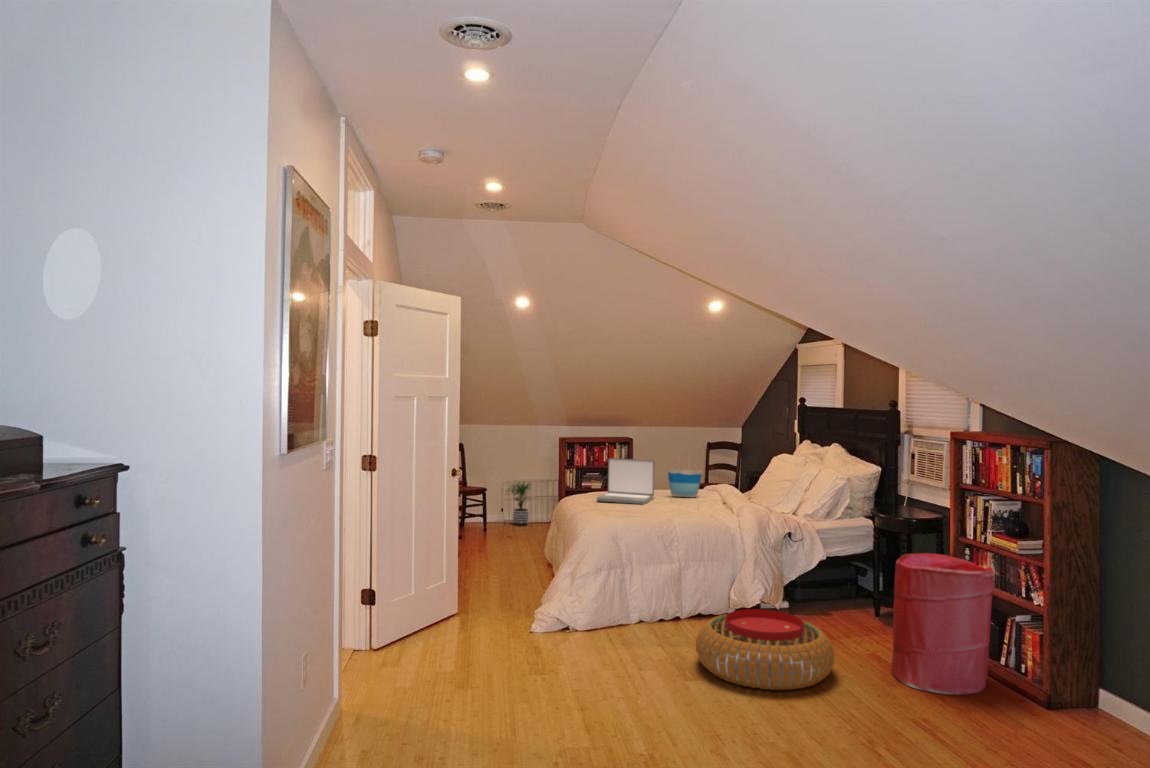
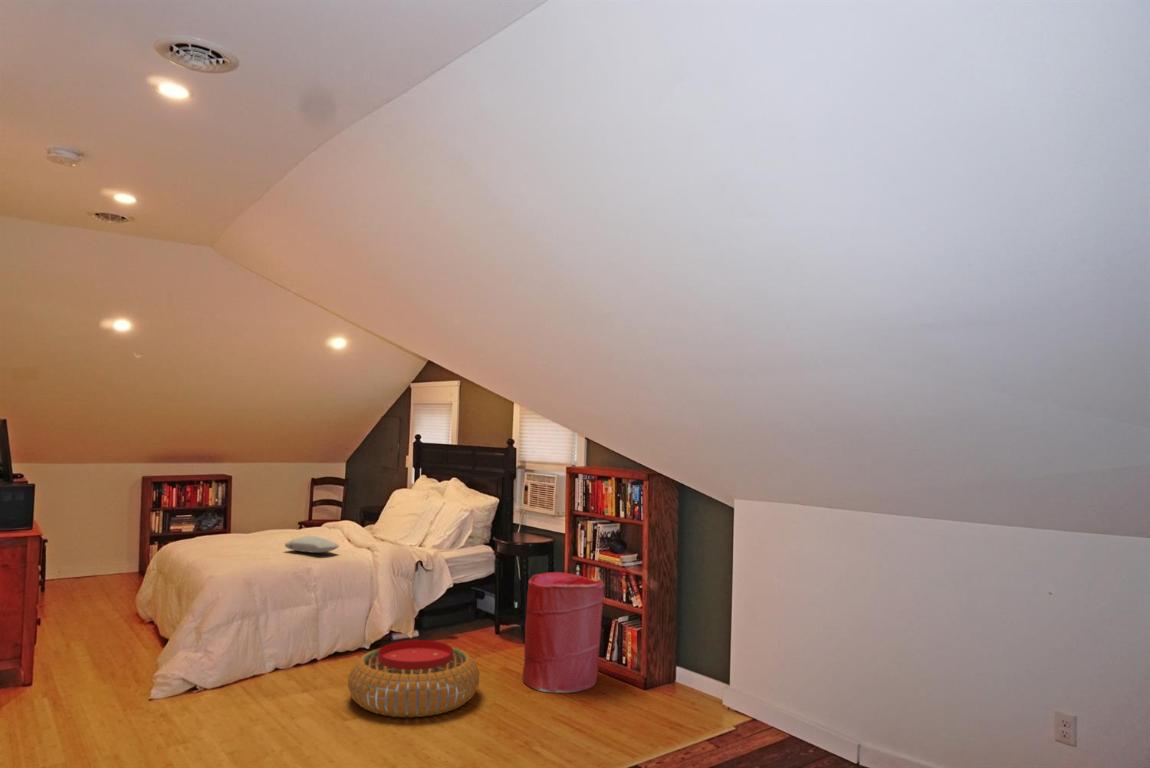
tote bag: present [668,450,702,497] -> none [292,488,329,536]
laptop: present [597,458,655,504] -> none [214,499,279,547]
potted plant: present [506,482,530,526] -> none [68,528,111,581]
pillow: none [654,496,703,513] -> present [285,536,339,553]

